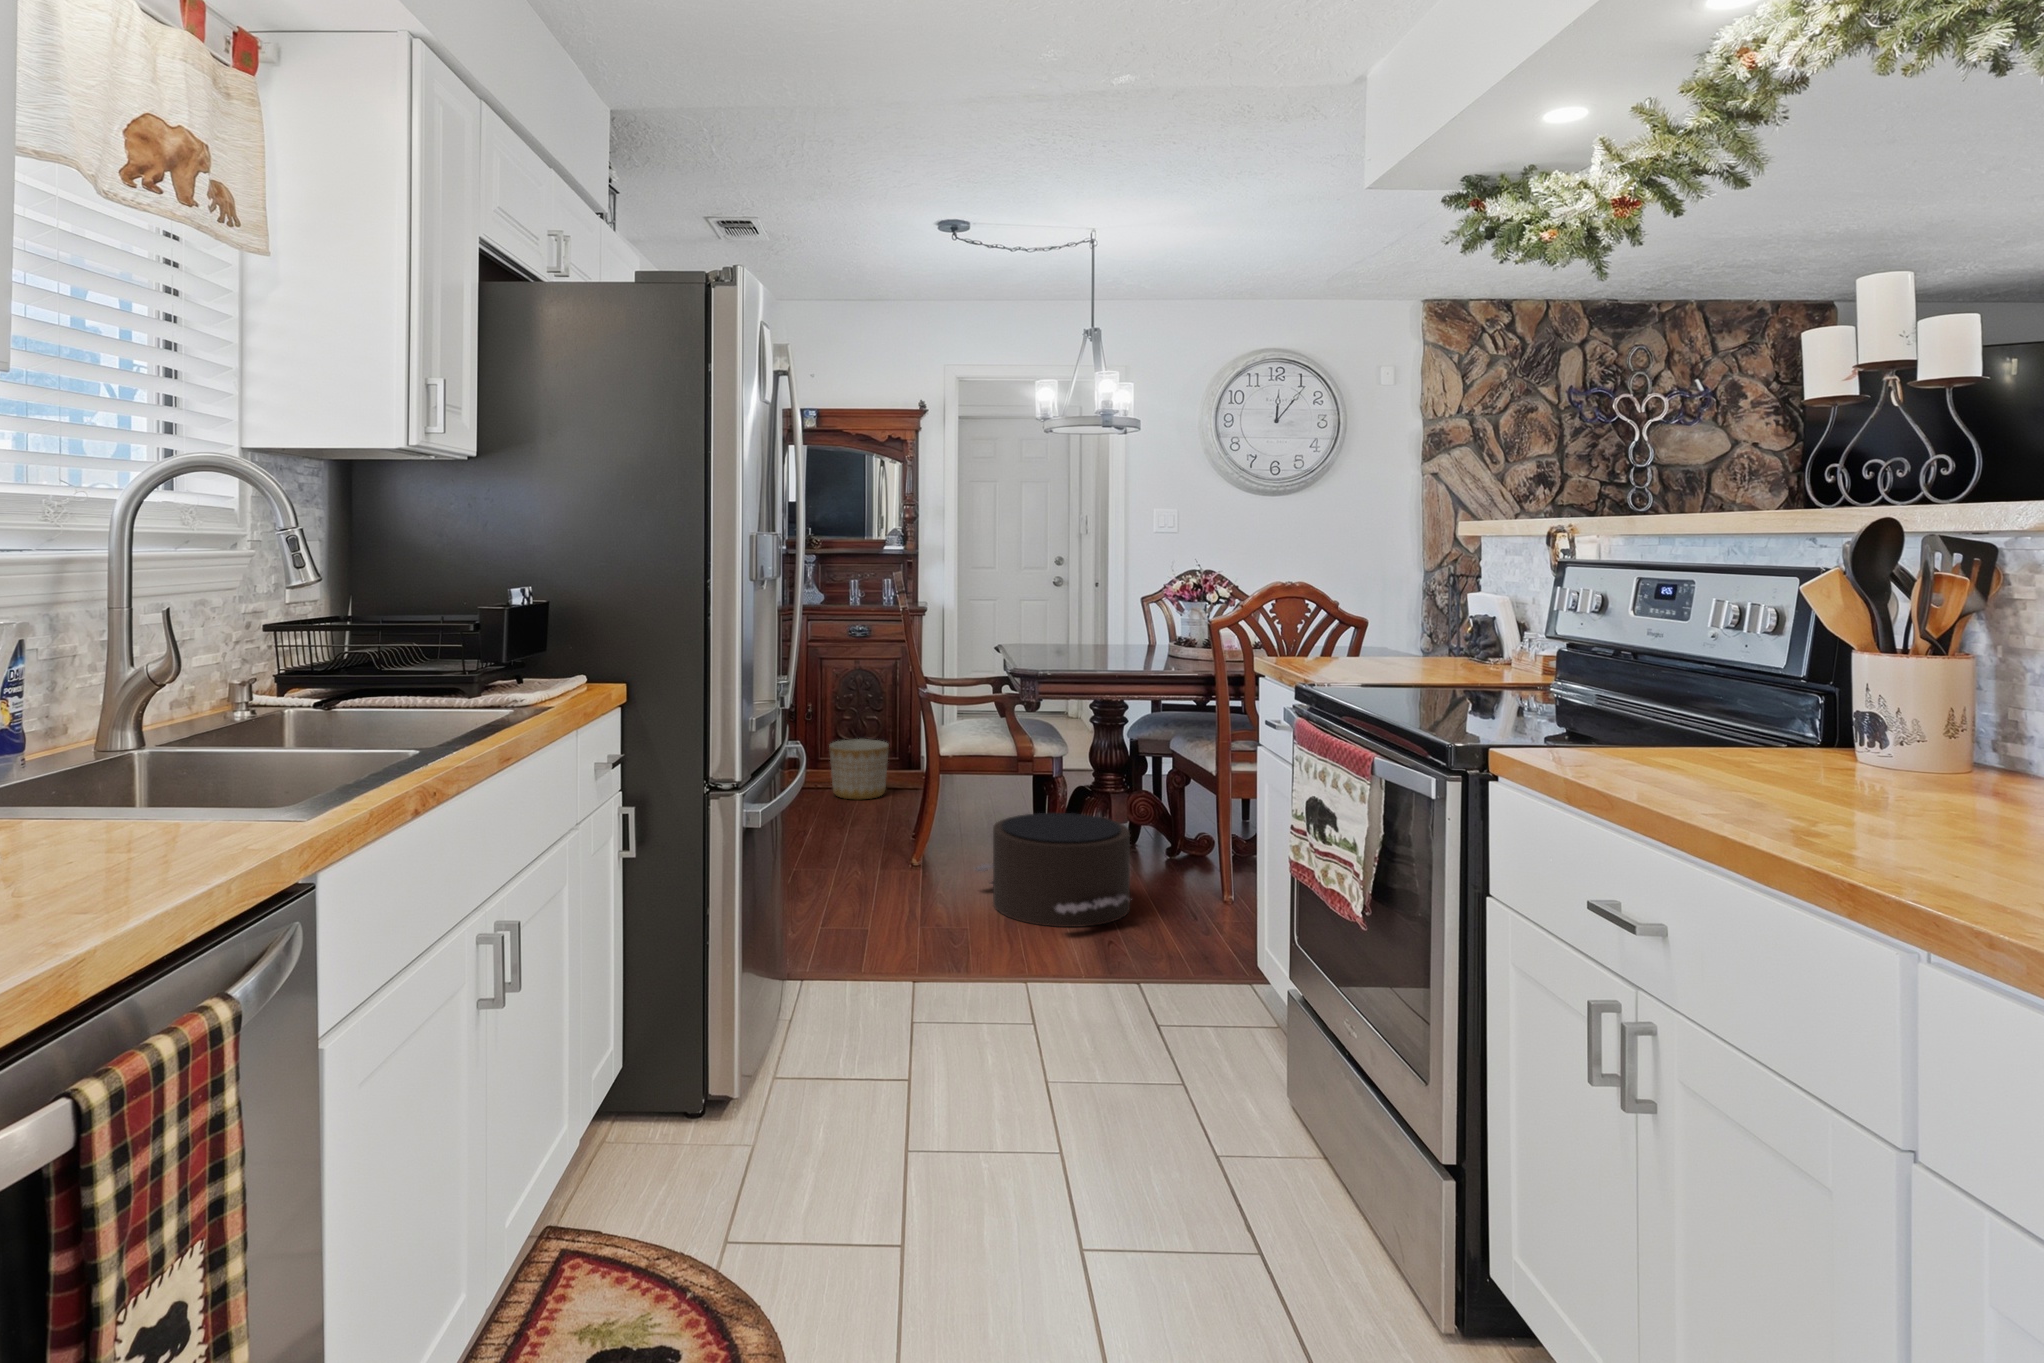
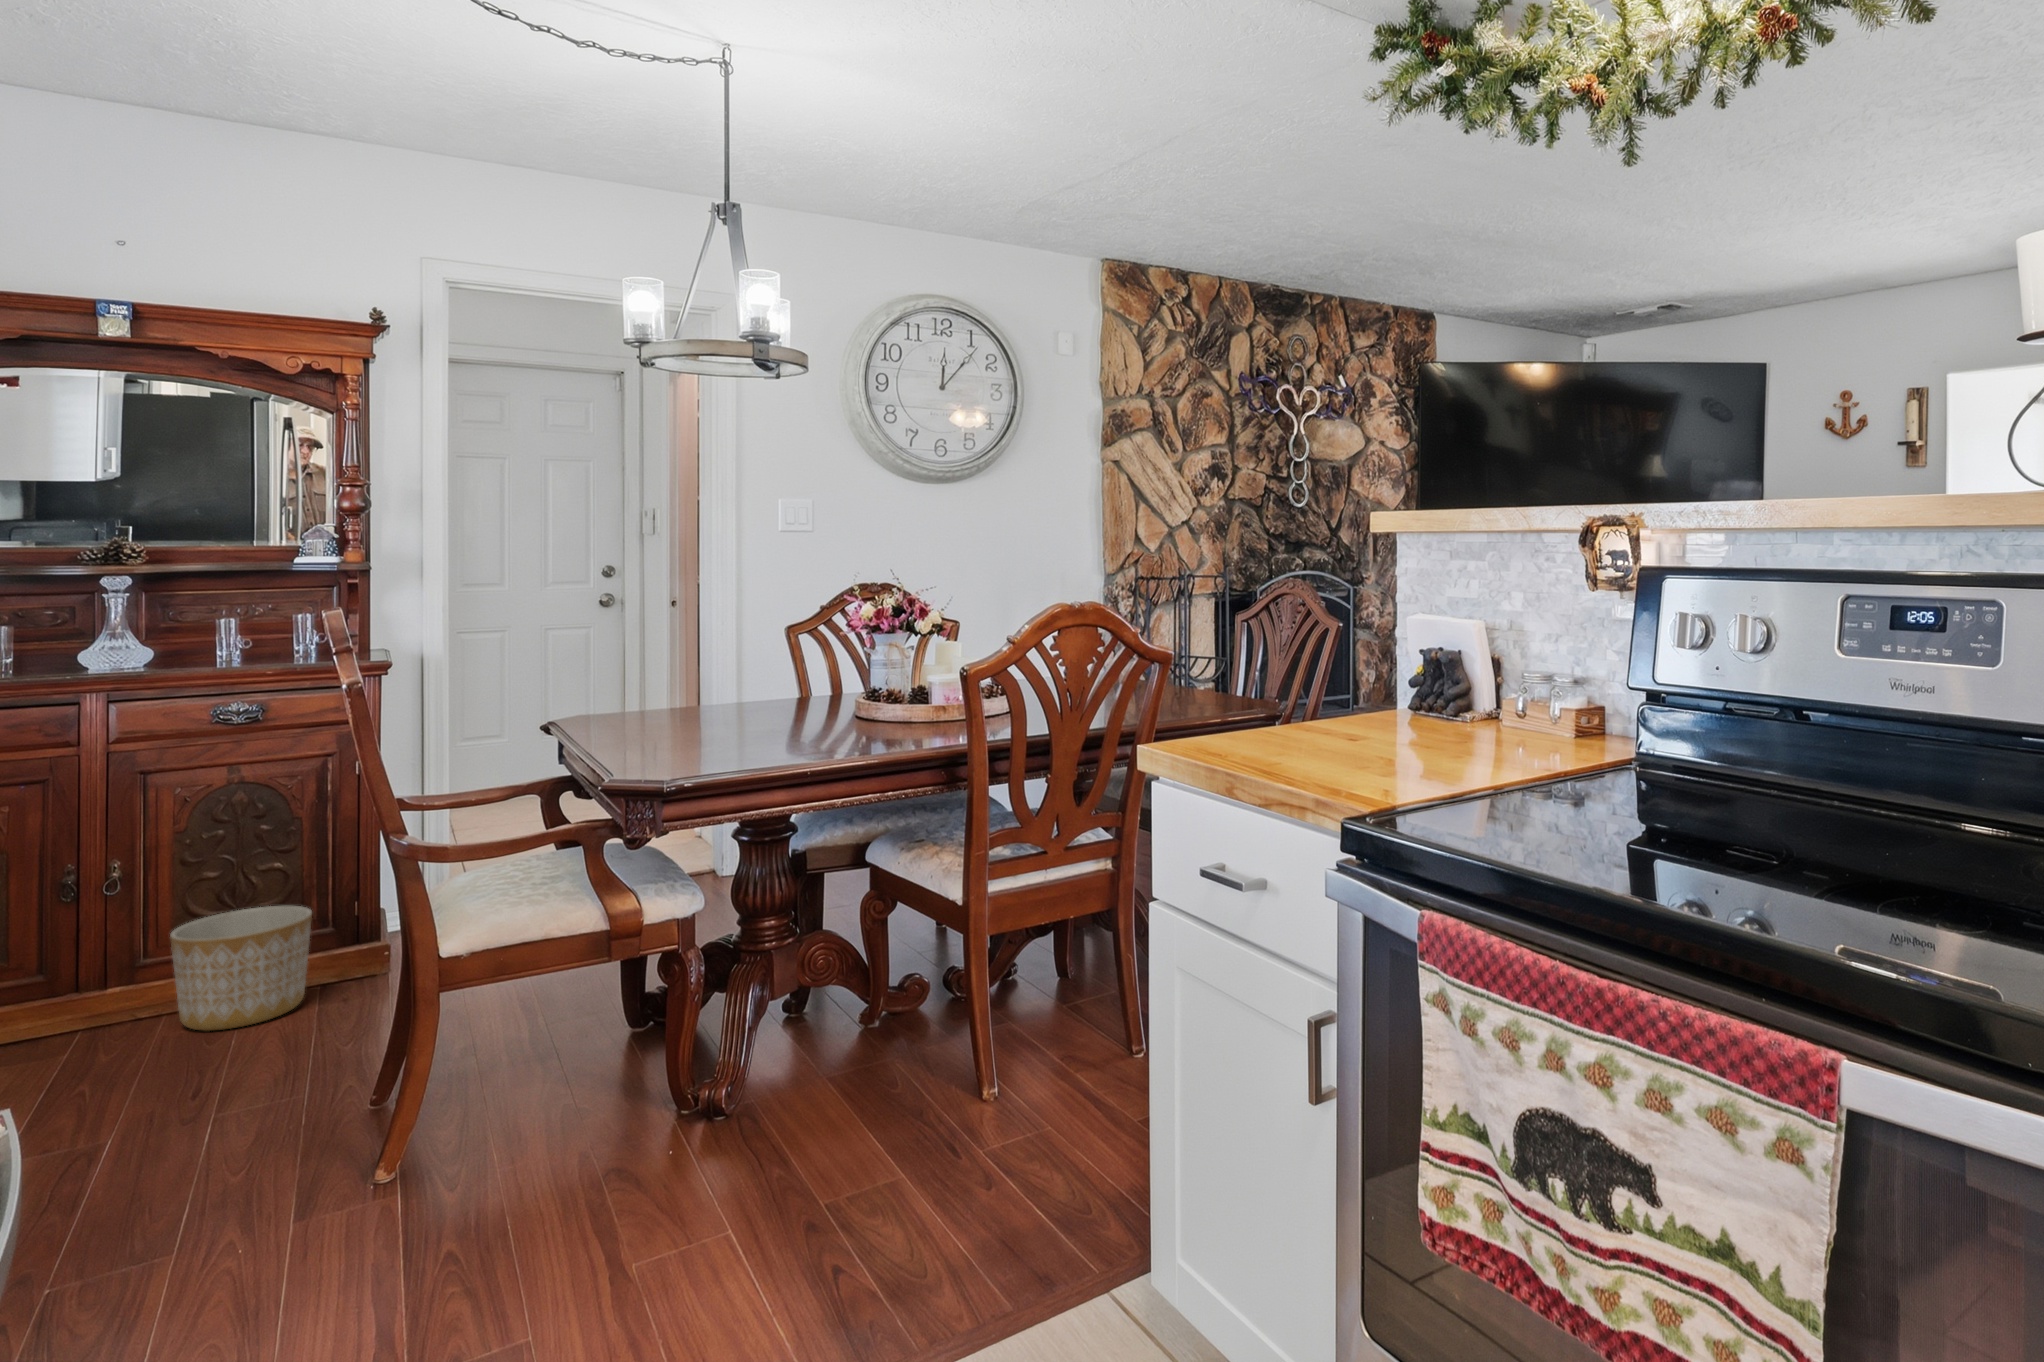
pouf: present [975,813,1130,927] -> none [528,1012,863,1268]

